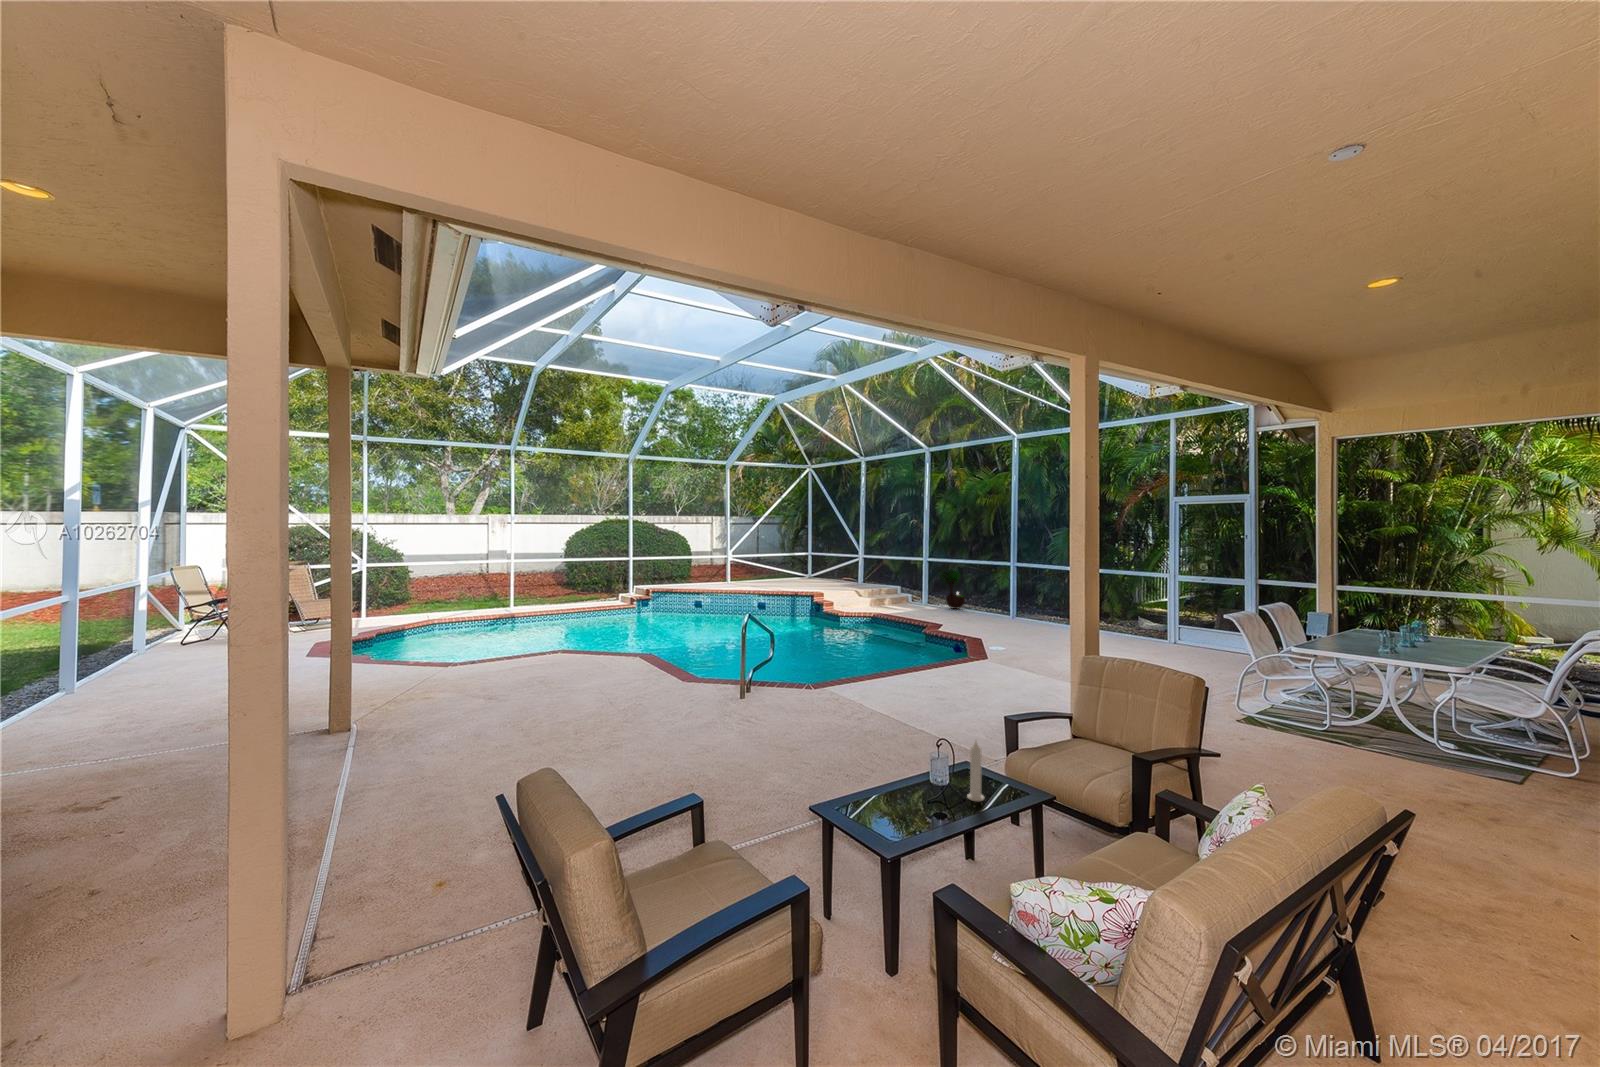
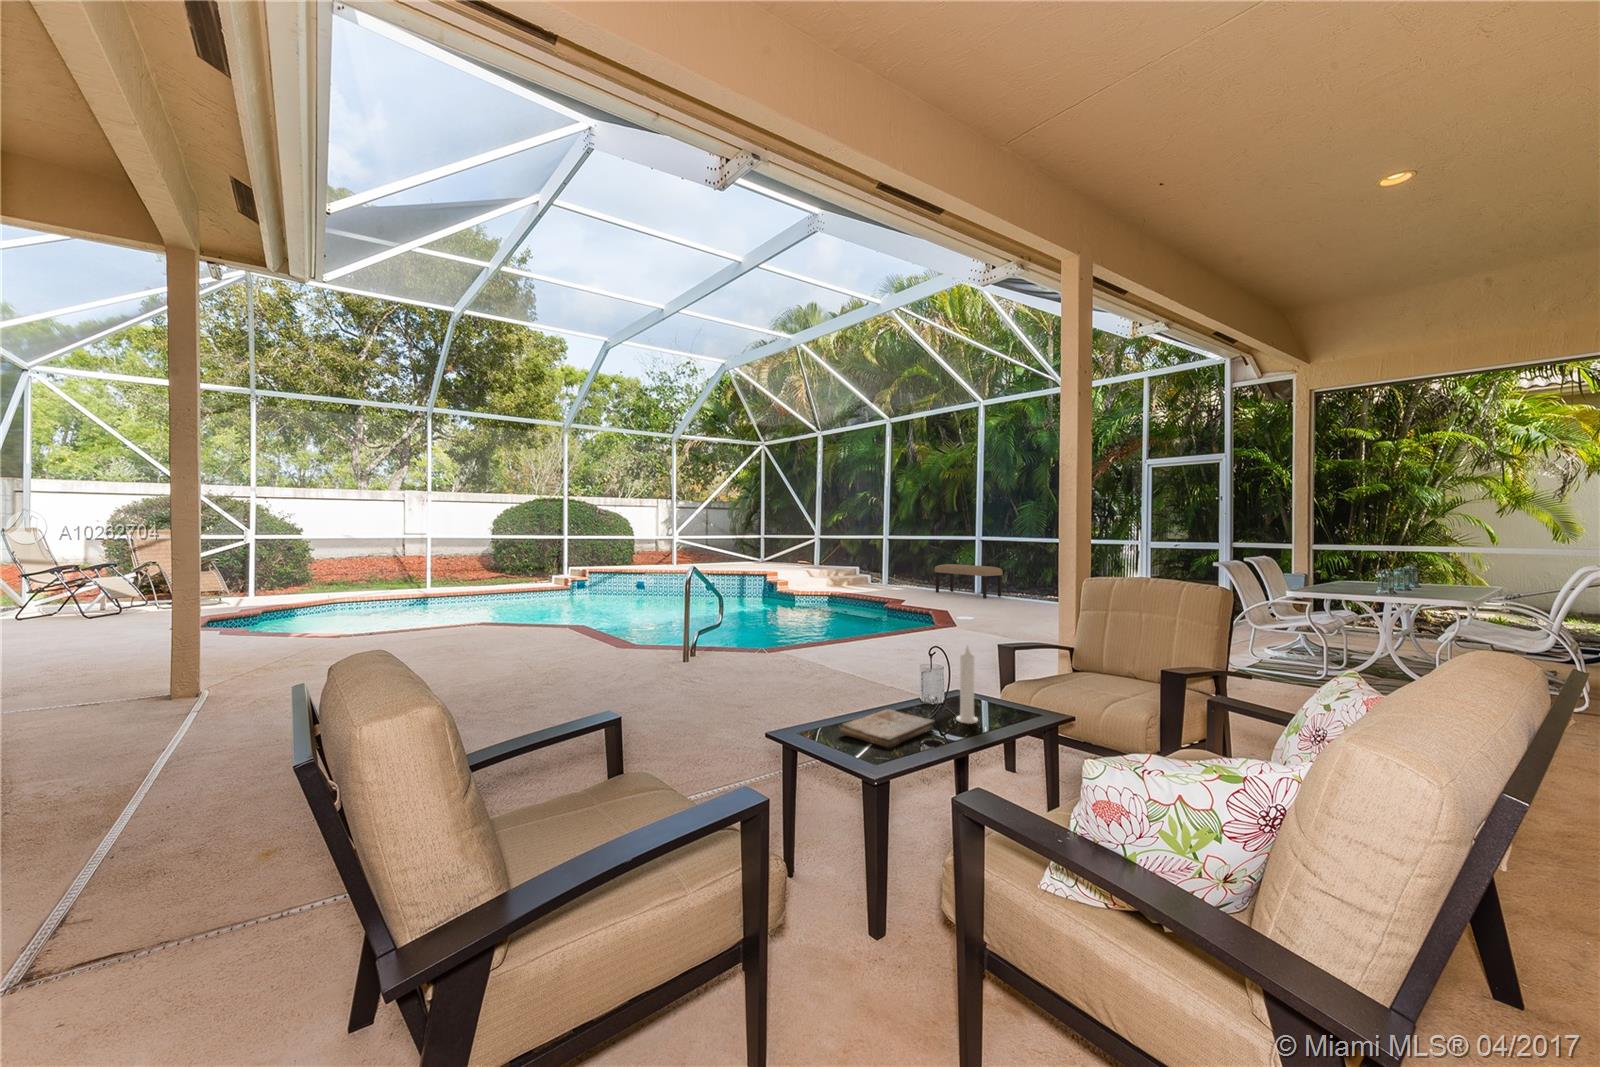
potted tree: present [940,569,965,609] -> none [897,541,927,588]
bench: none [973,588,1038,622] -> present [935,564,1003,598]
book: none [876,788,950,827] -> present [839,709,935,748]

